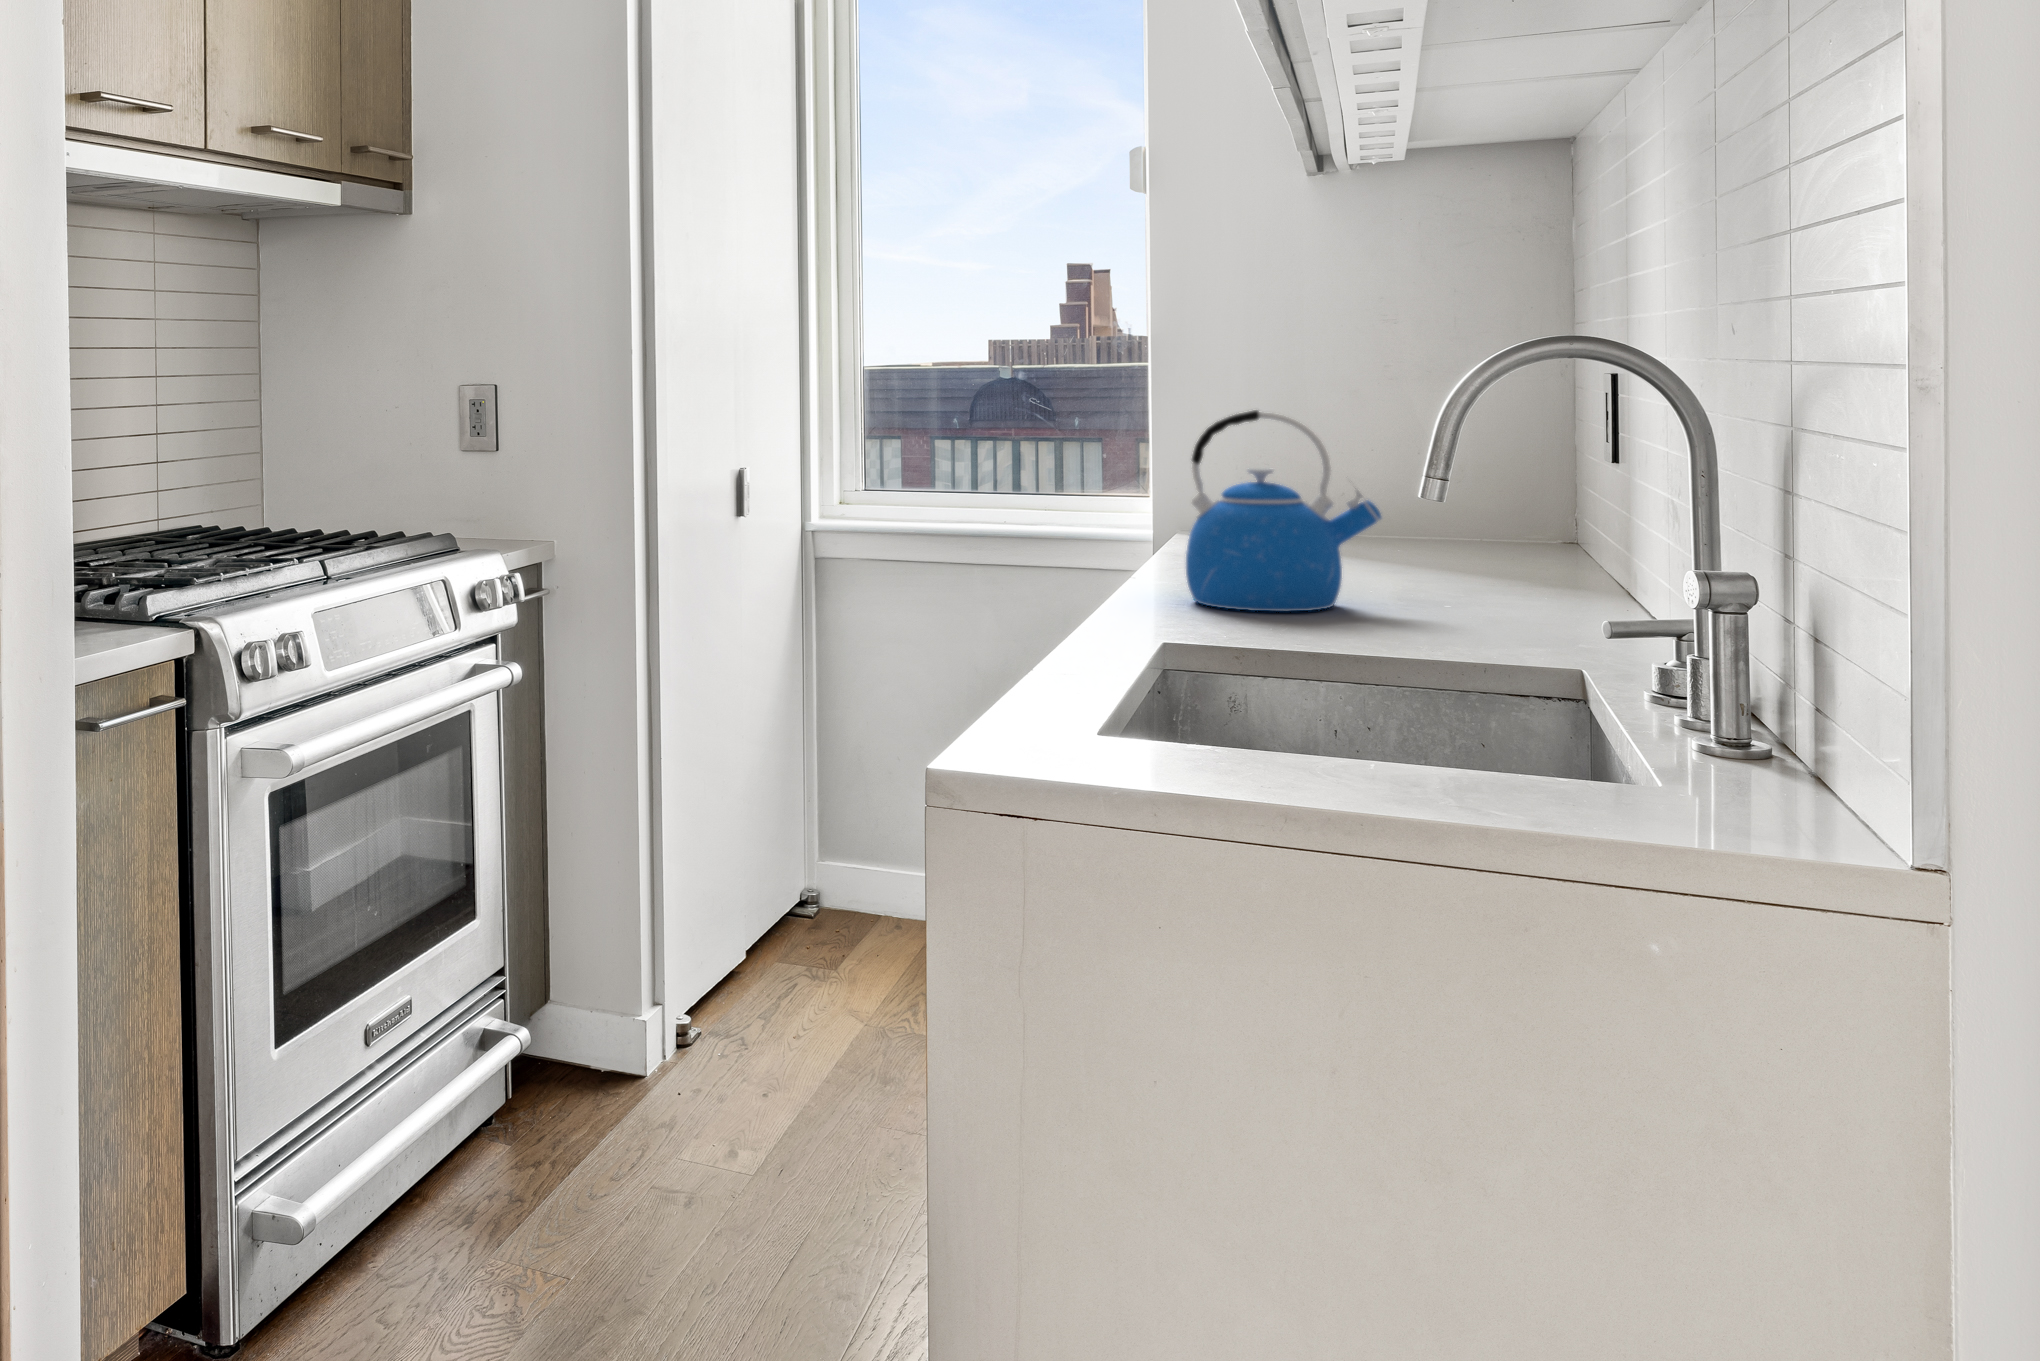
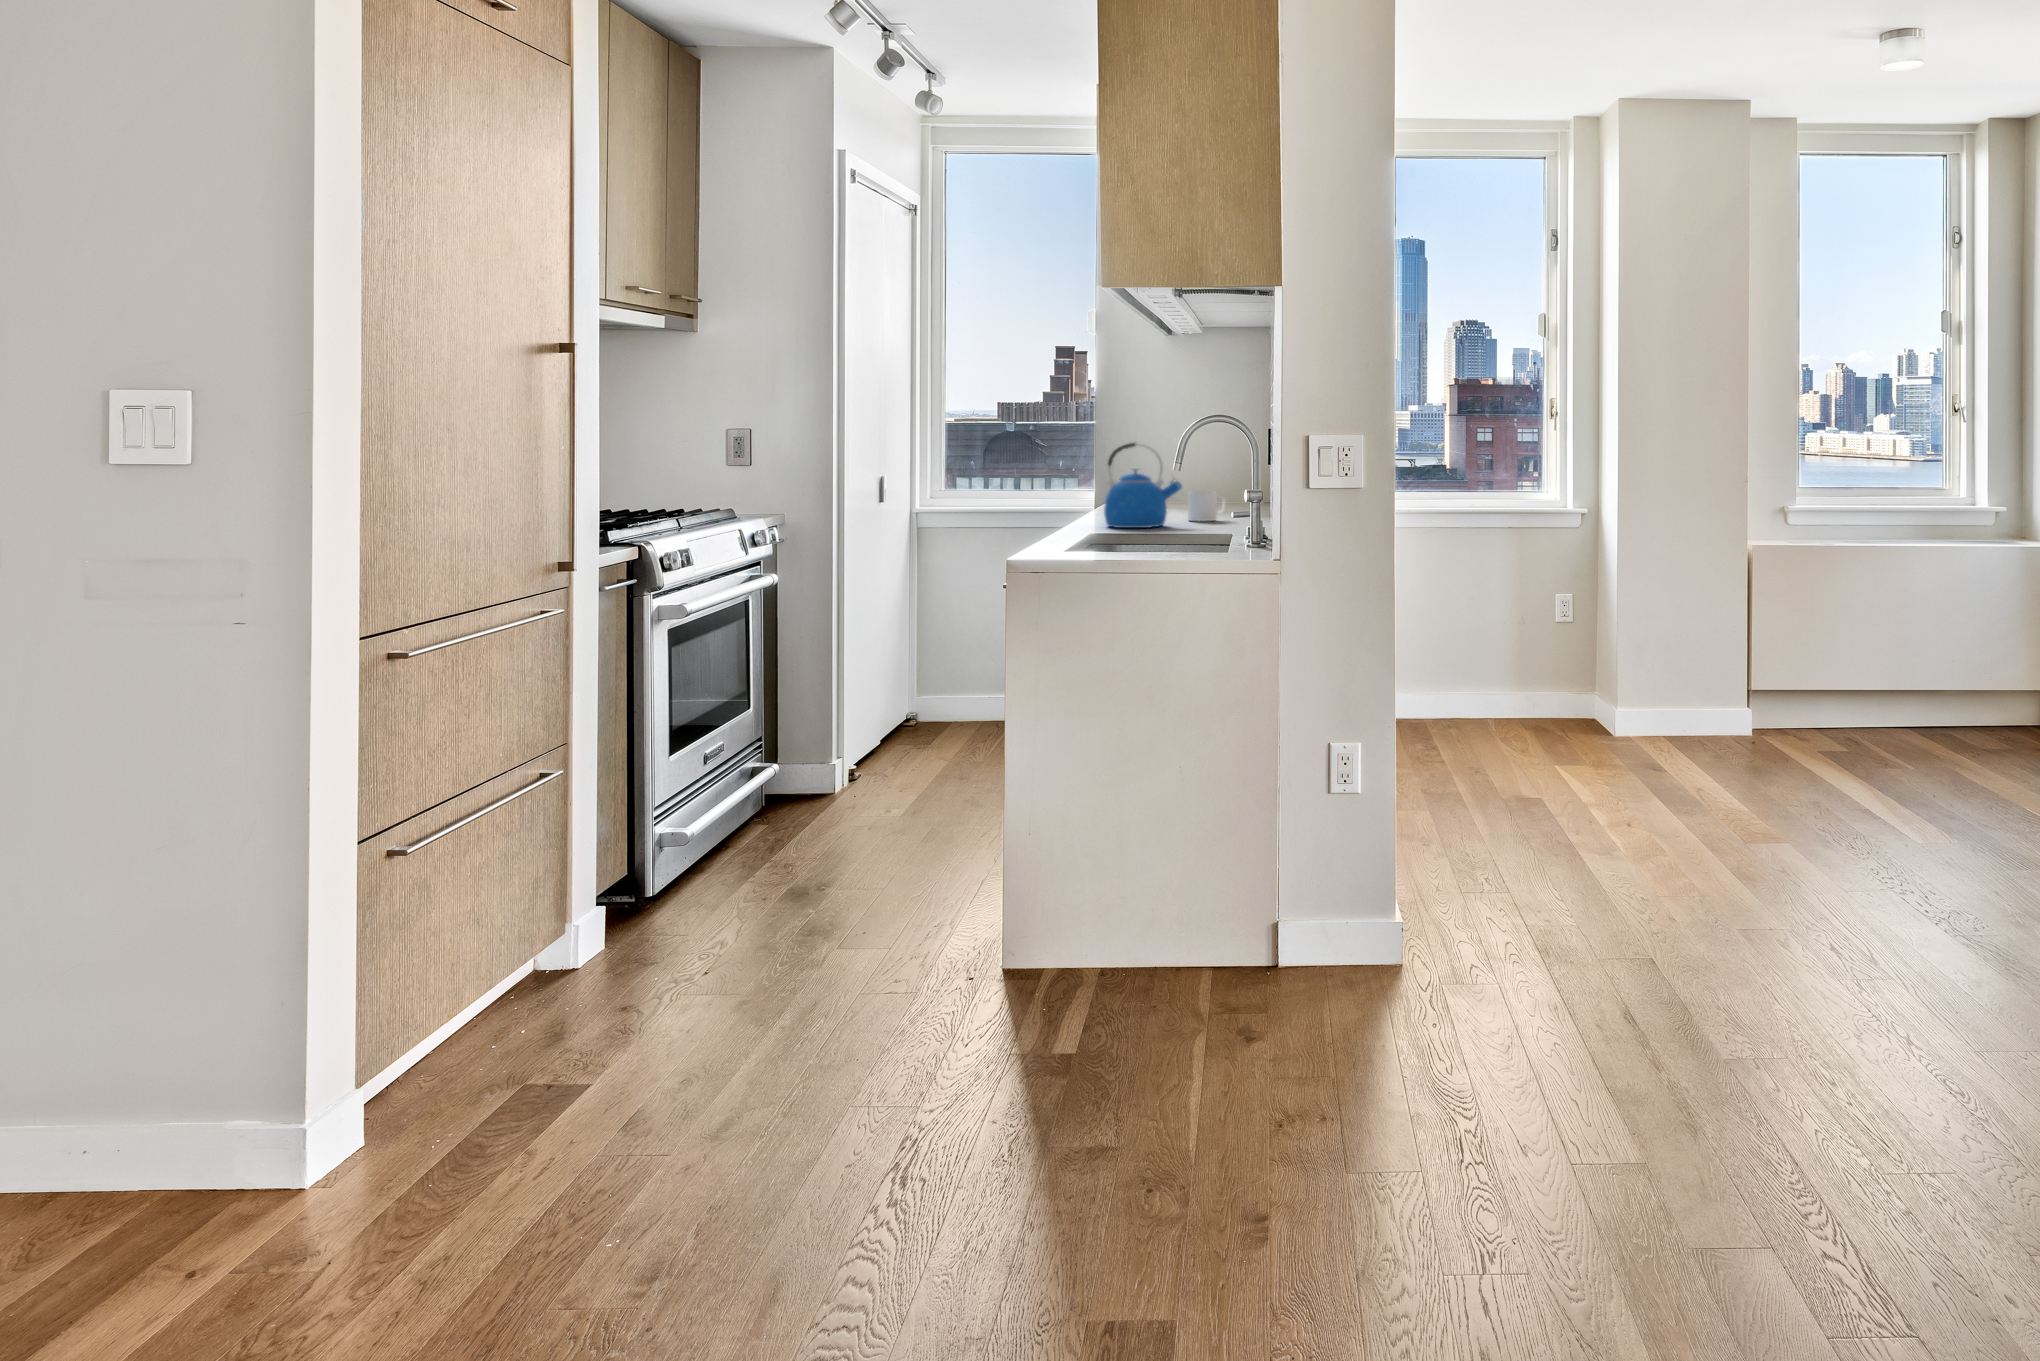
mug: none [1385,520,1483,594] -> present [1188,491,1226,521]

